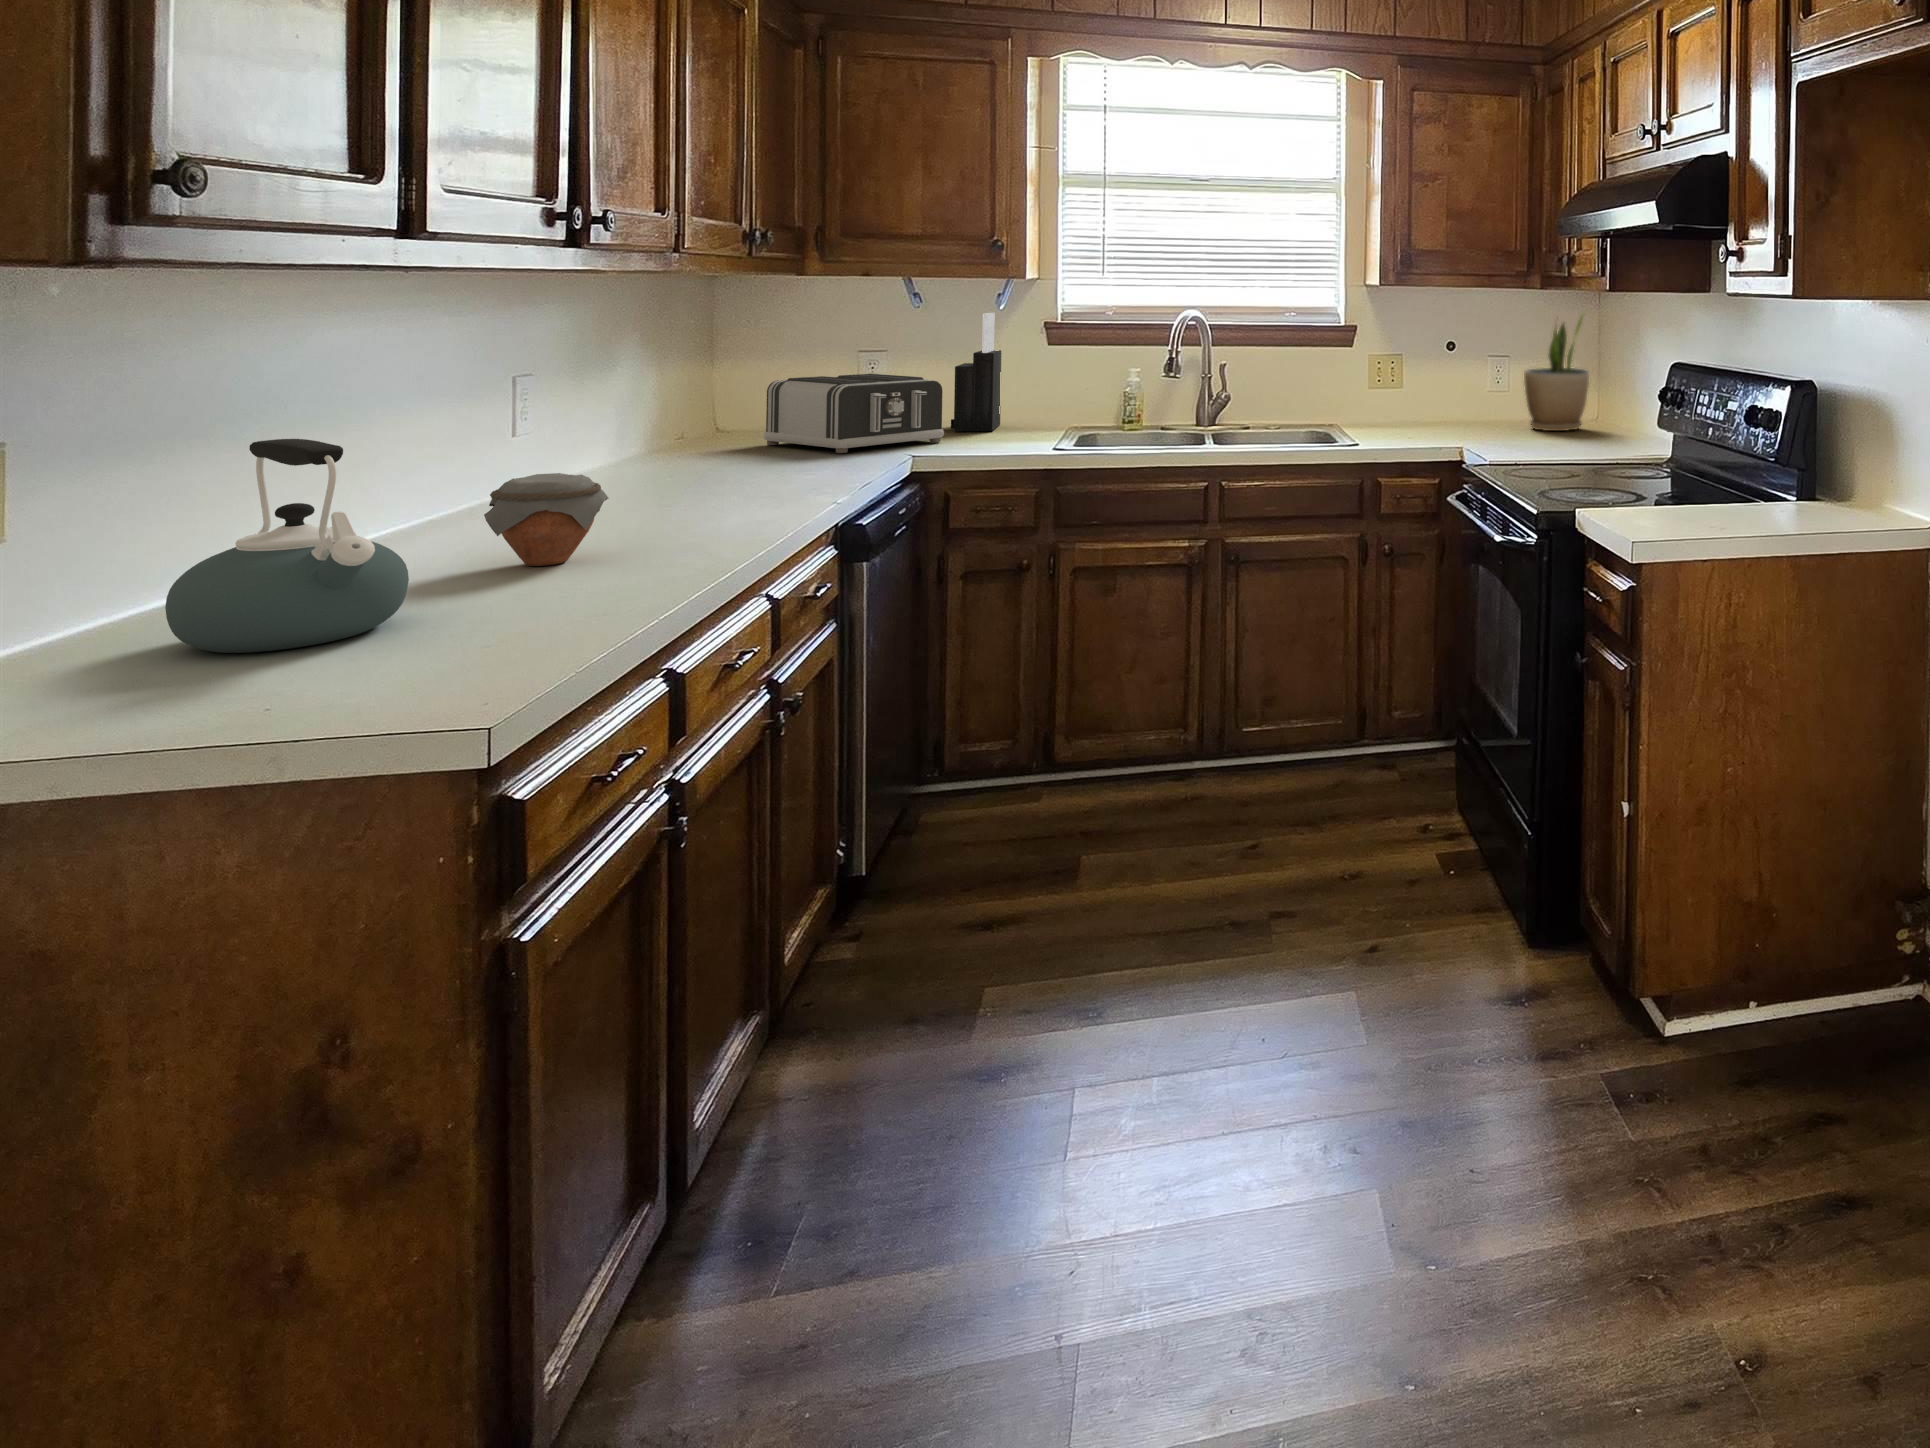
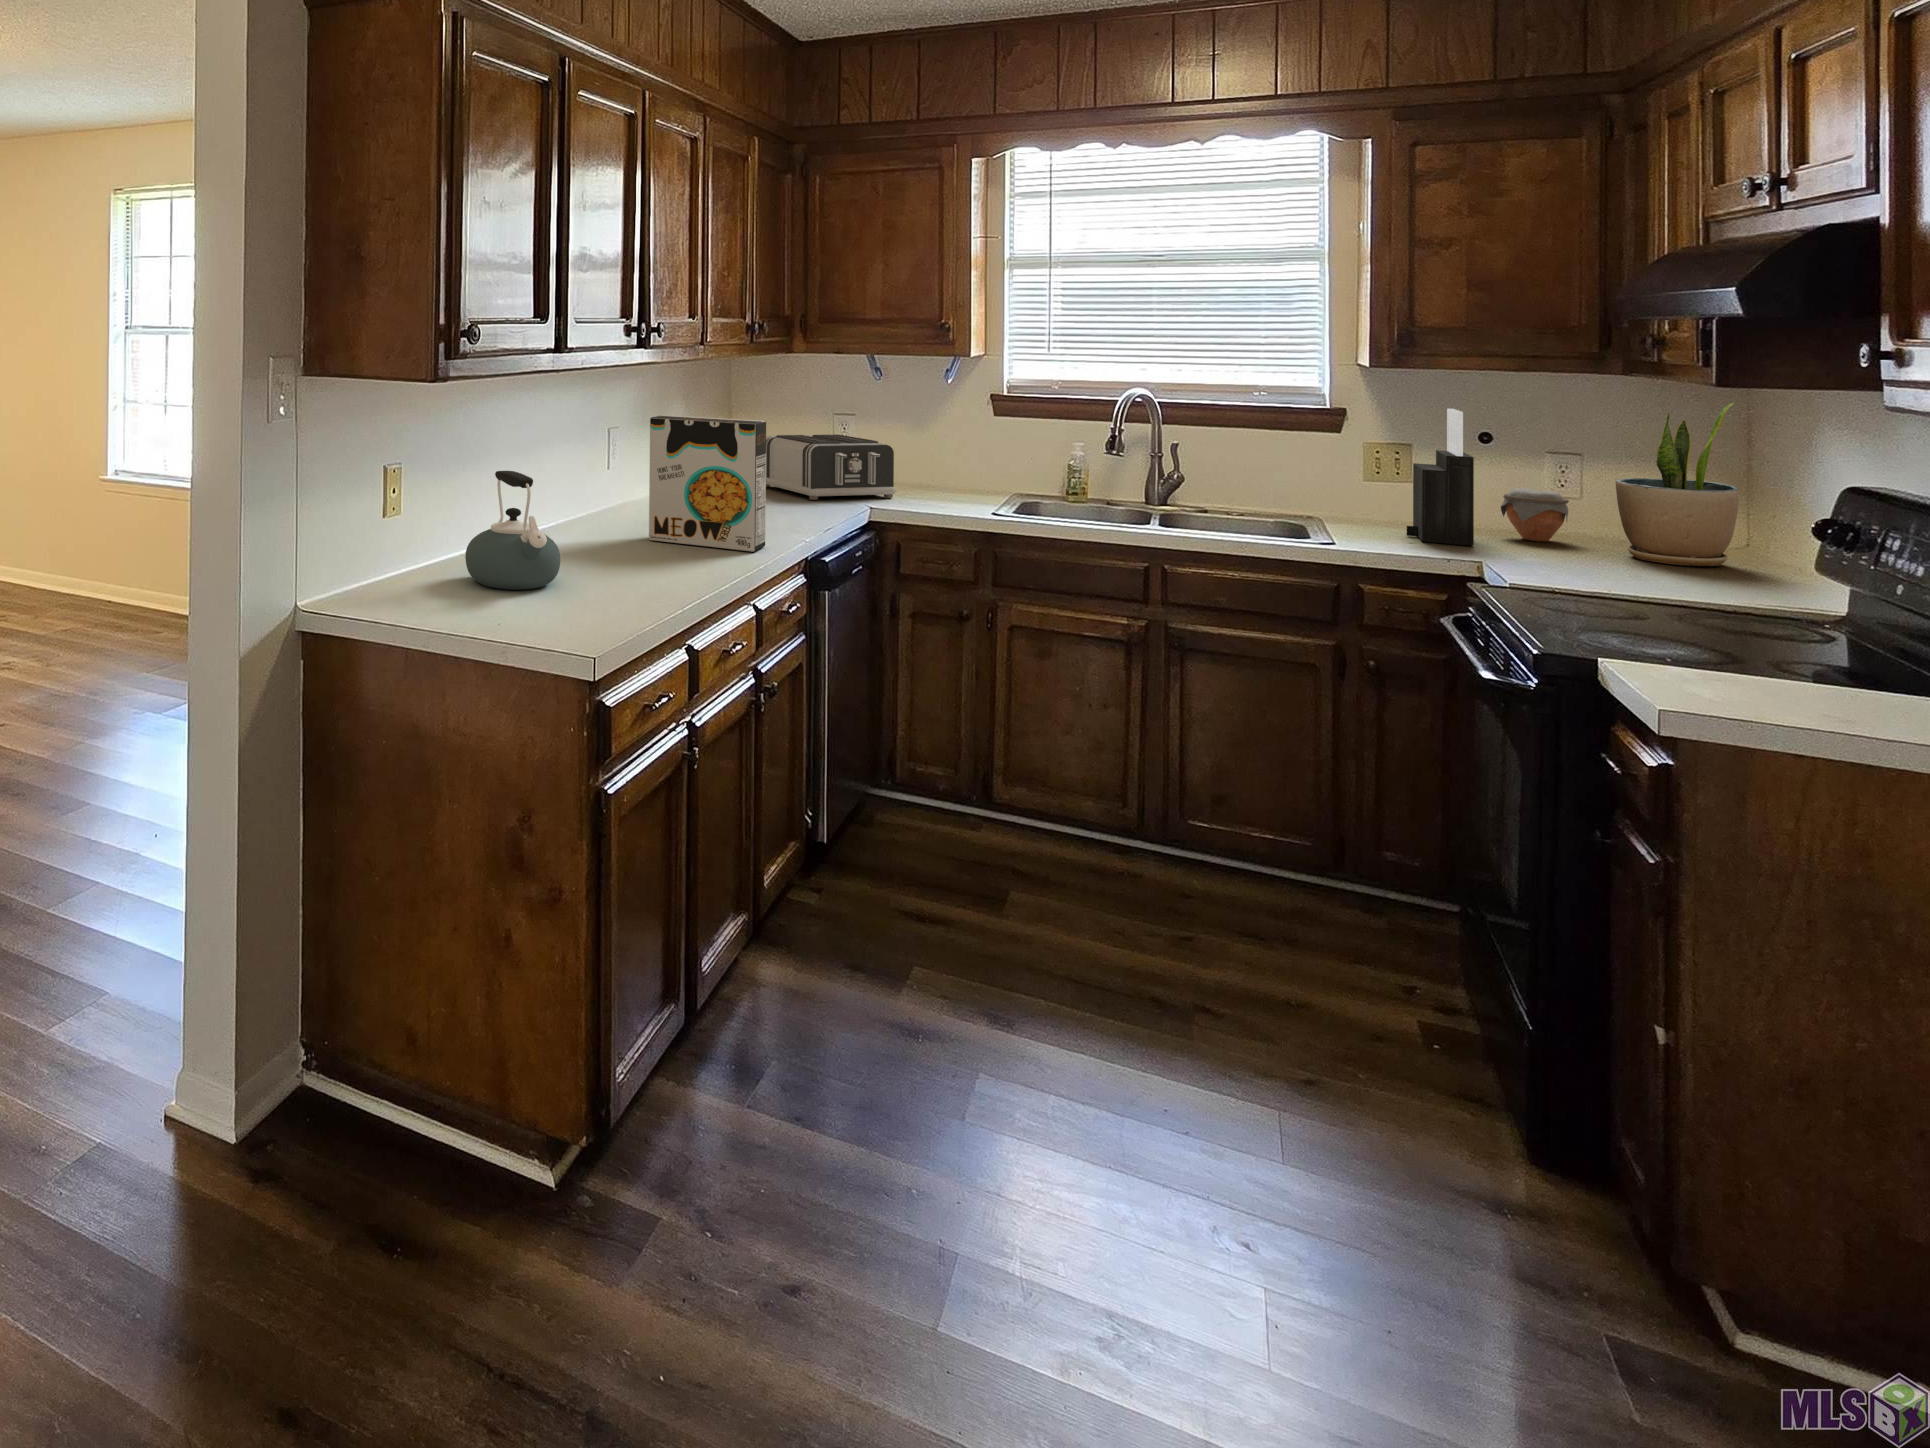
knife block: present [951,313,1001,431] -> present [1407,409,1474,546]
cereal box: none [591,346,788,530] -> present [649,415,766,552]
jar: present [484,473,609,566] -> present [1501,488,1569,541]

